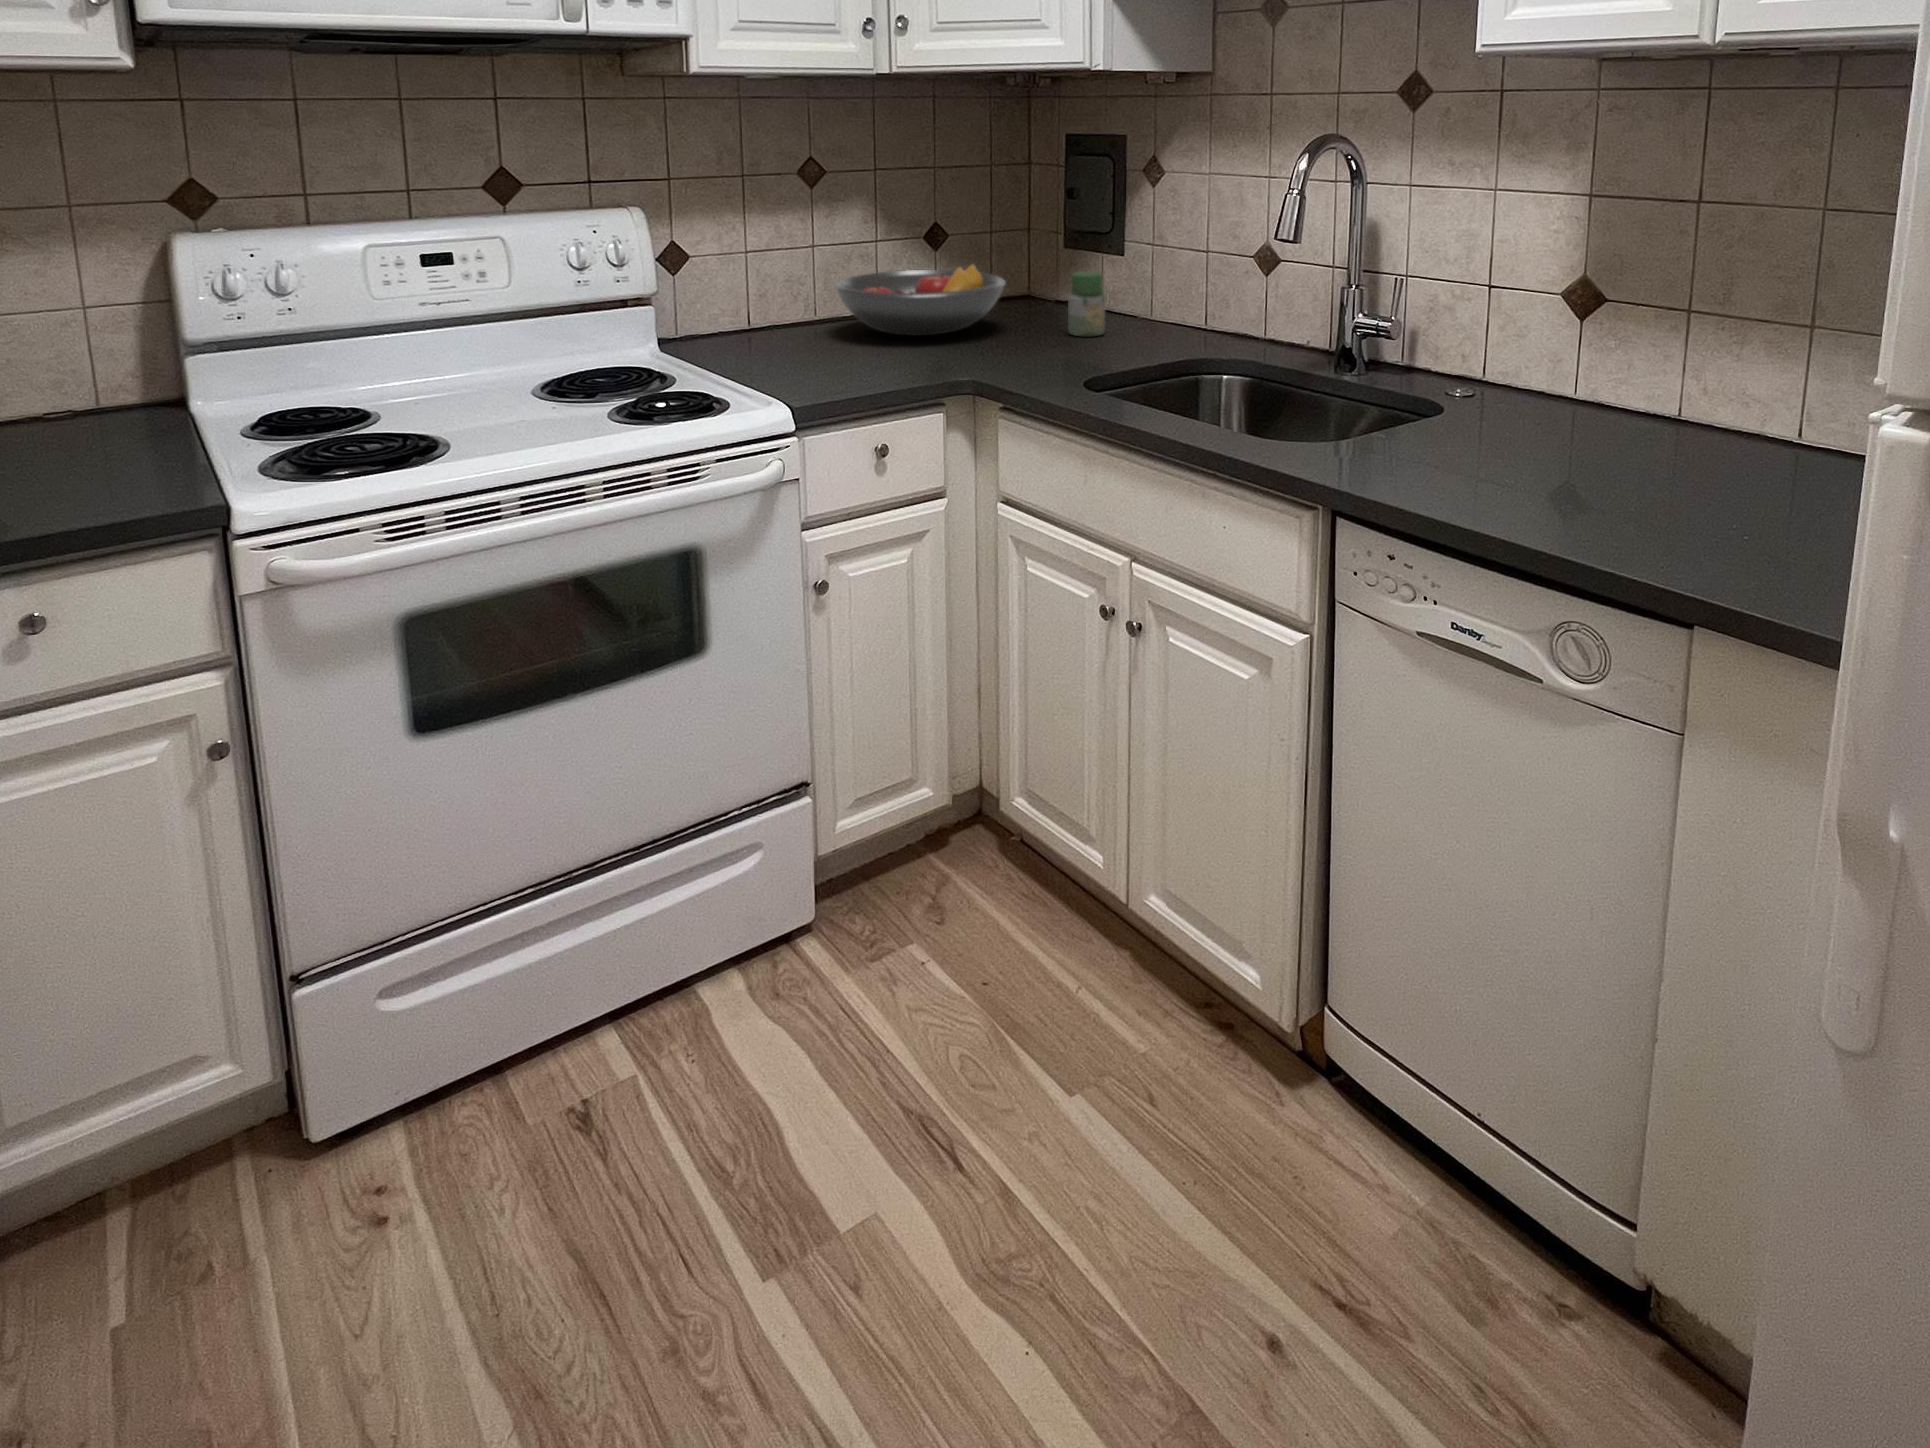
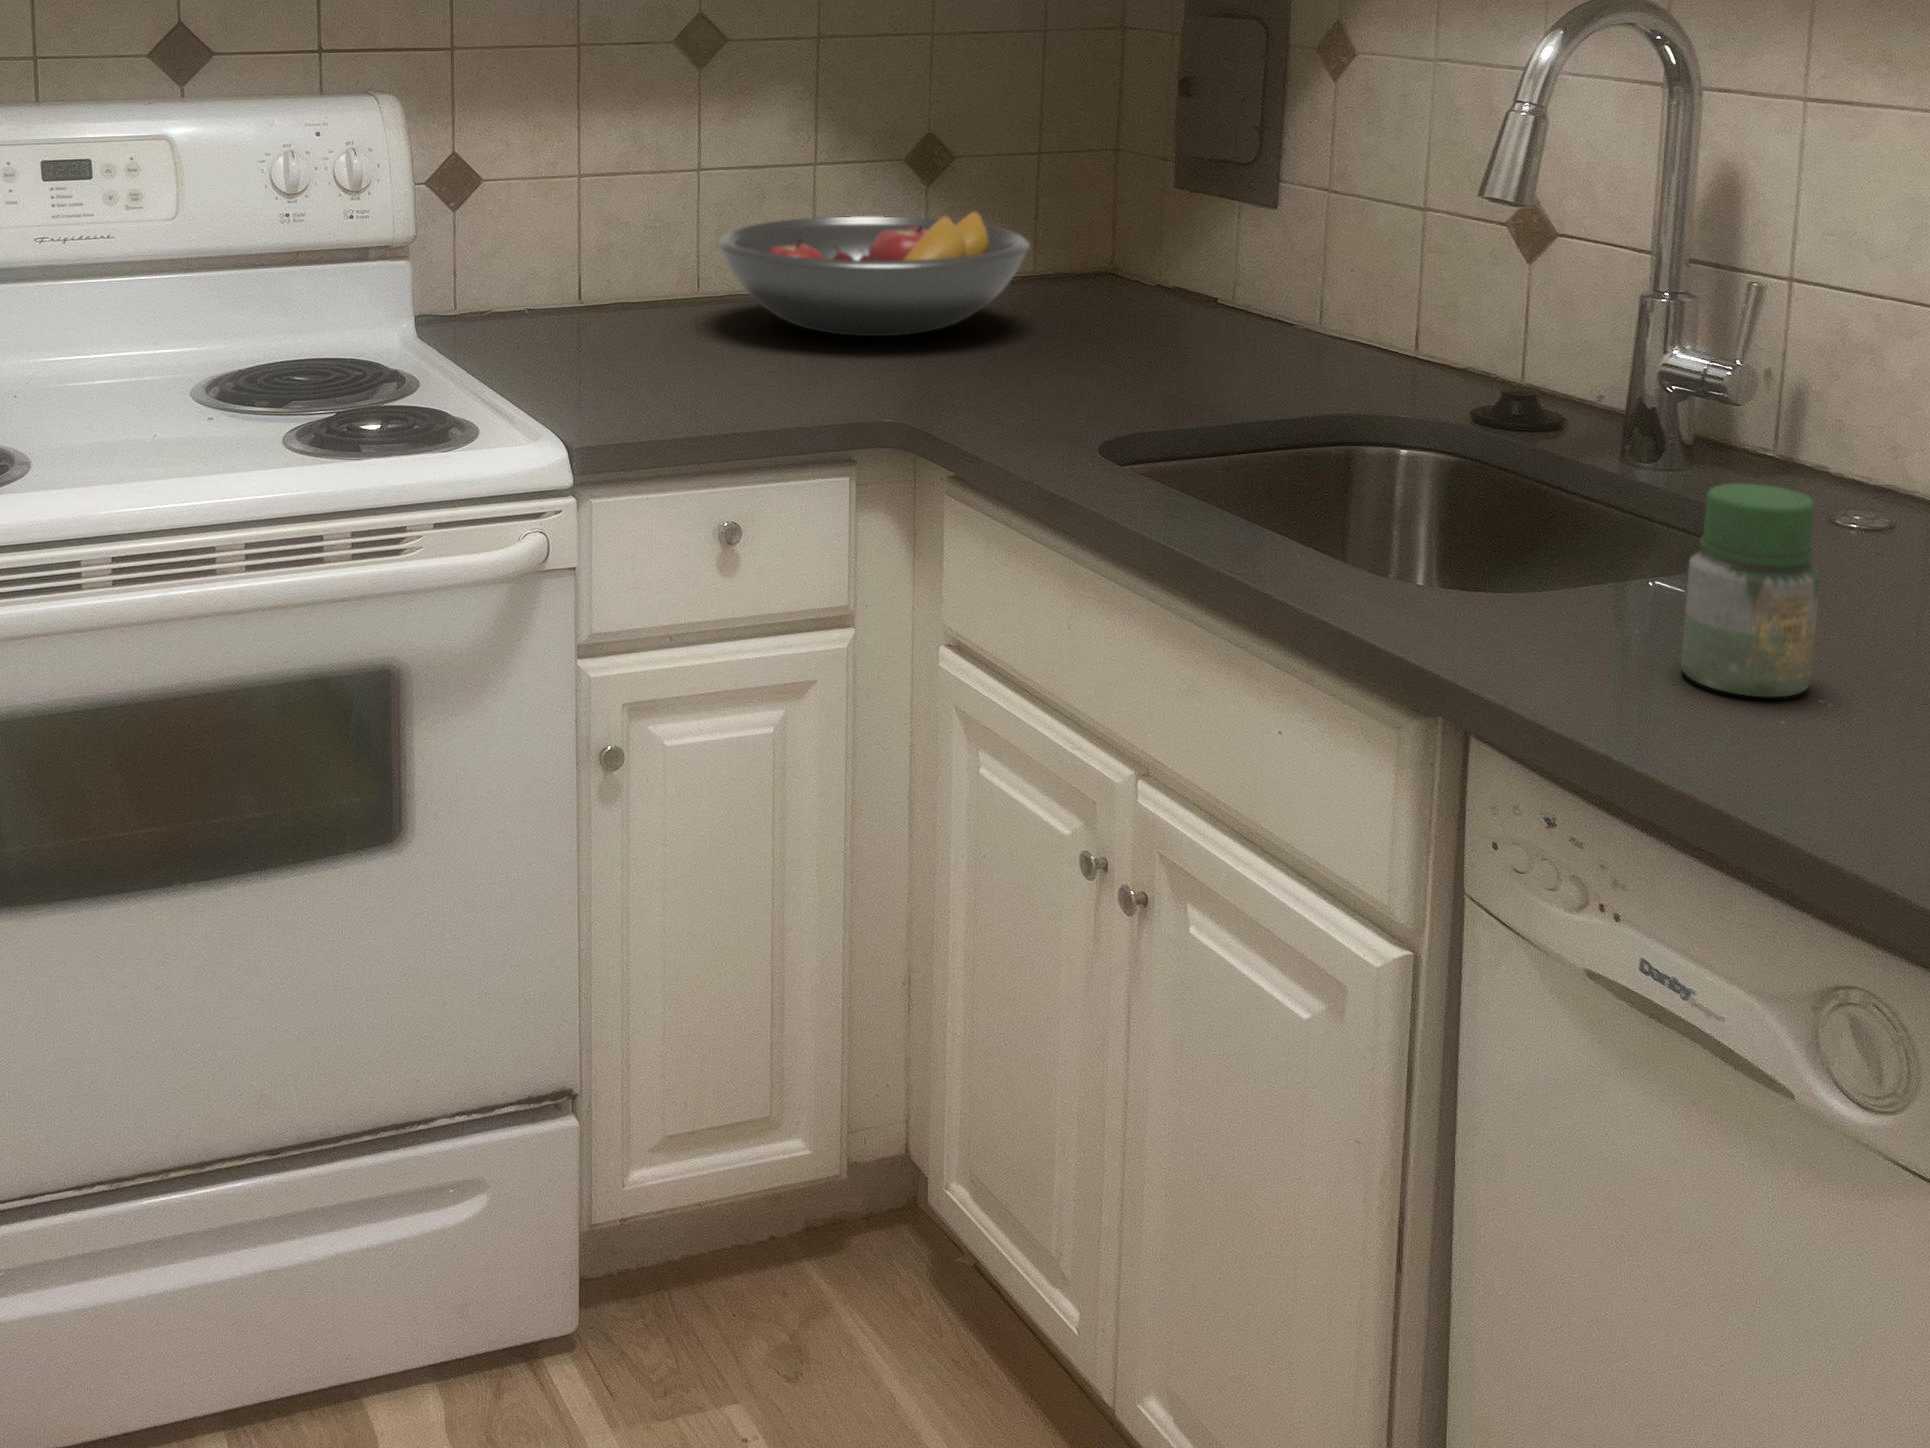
jar: present [1068,272,1105,337] -> present [1681,484,1820,697]

